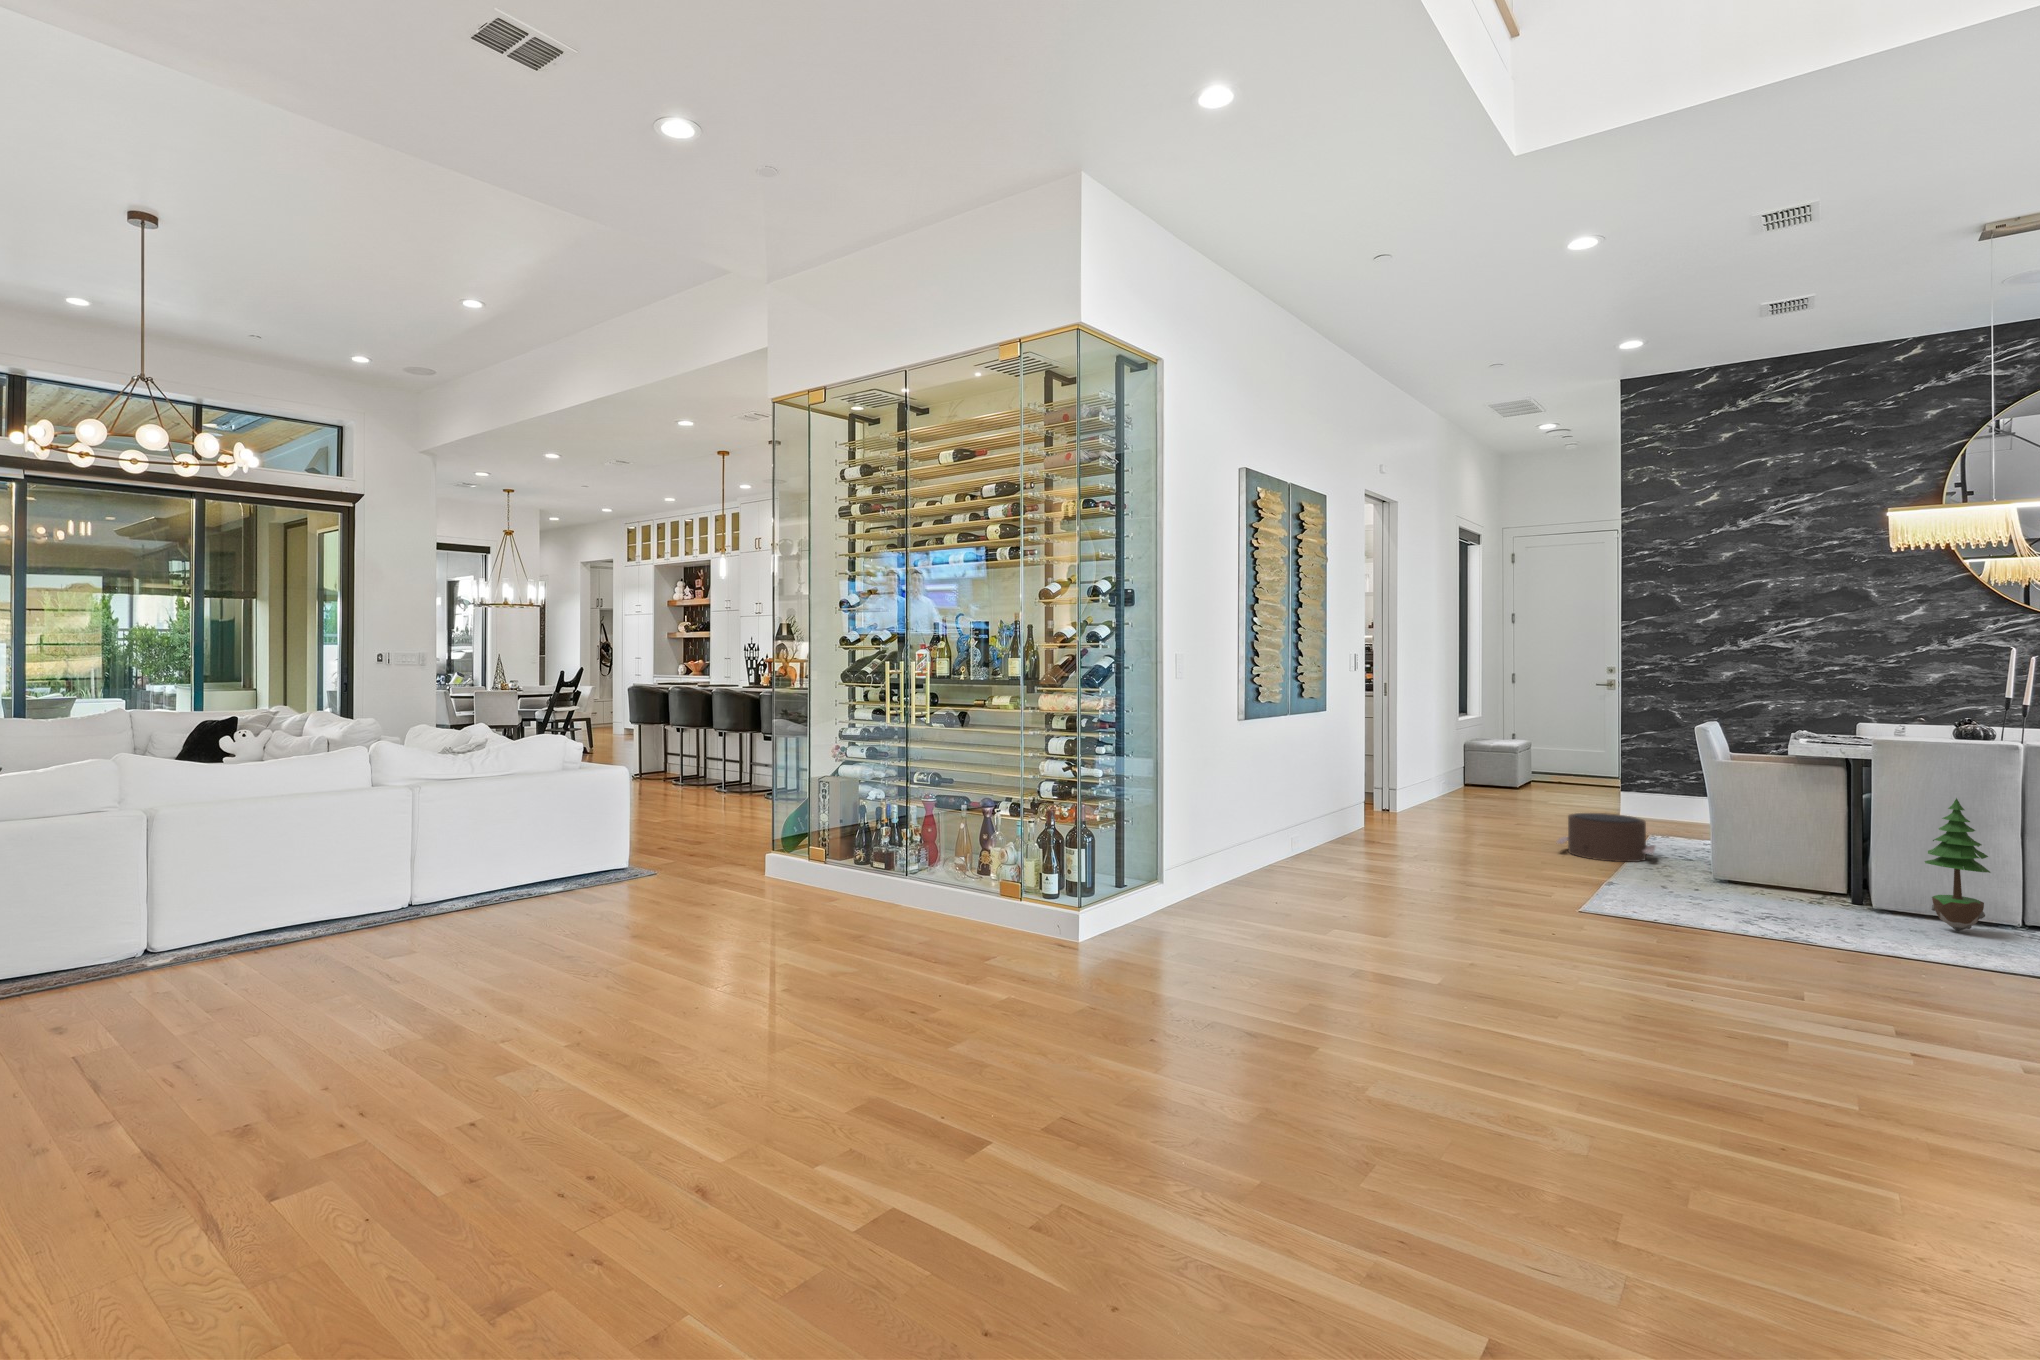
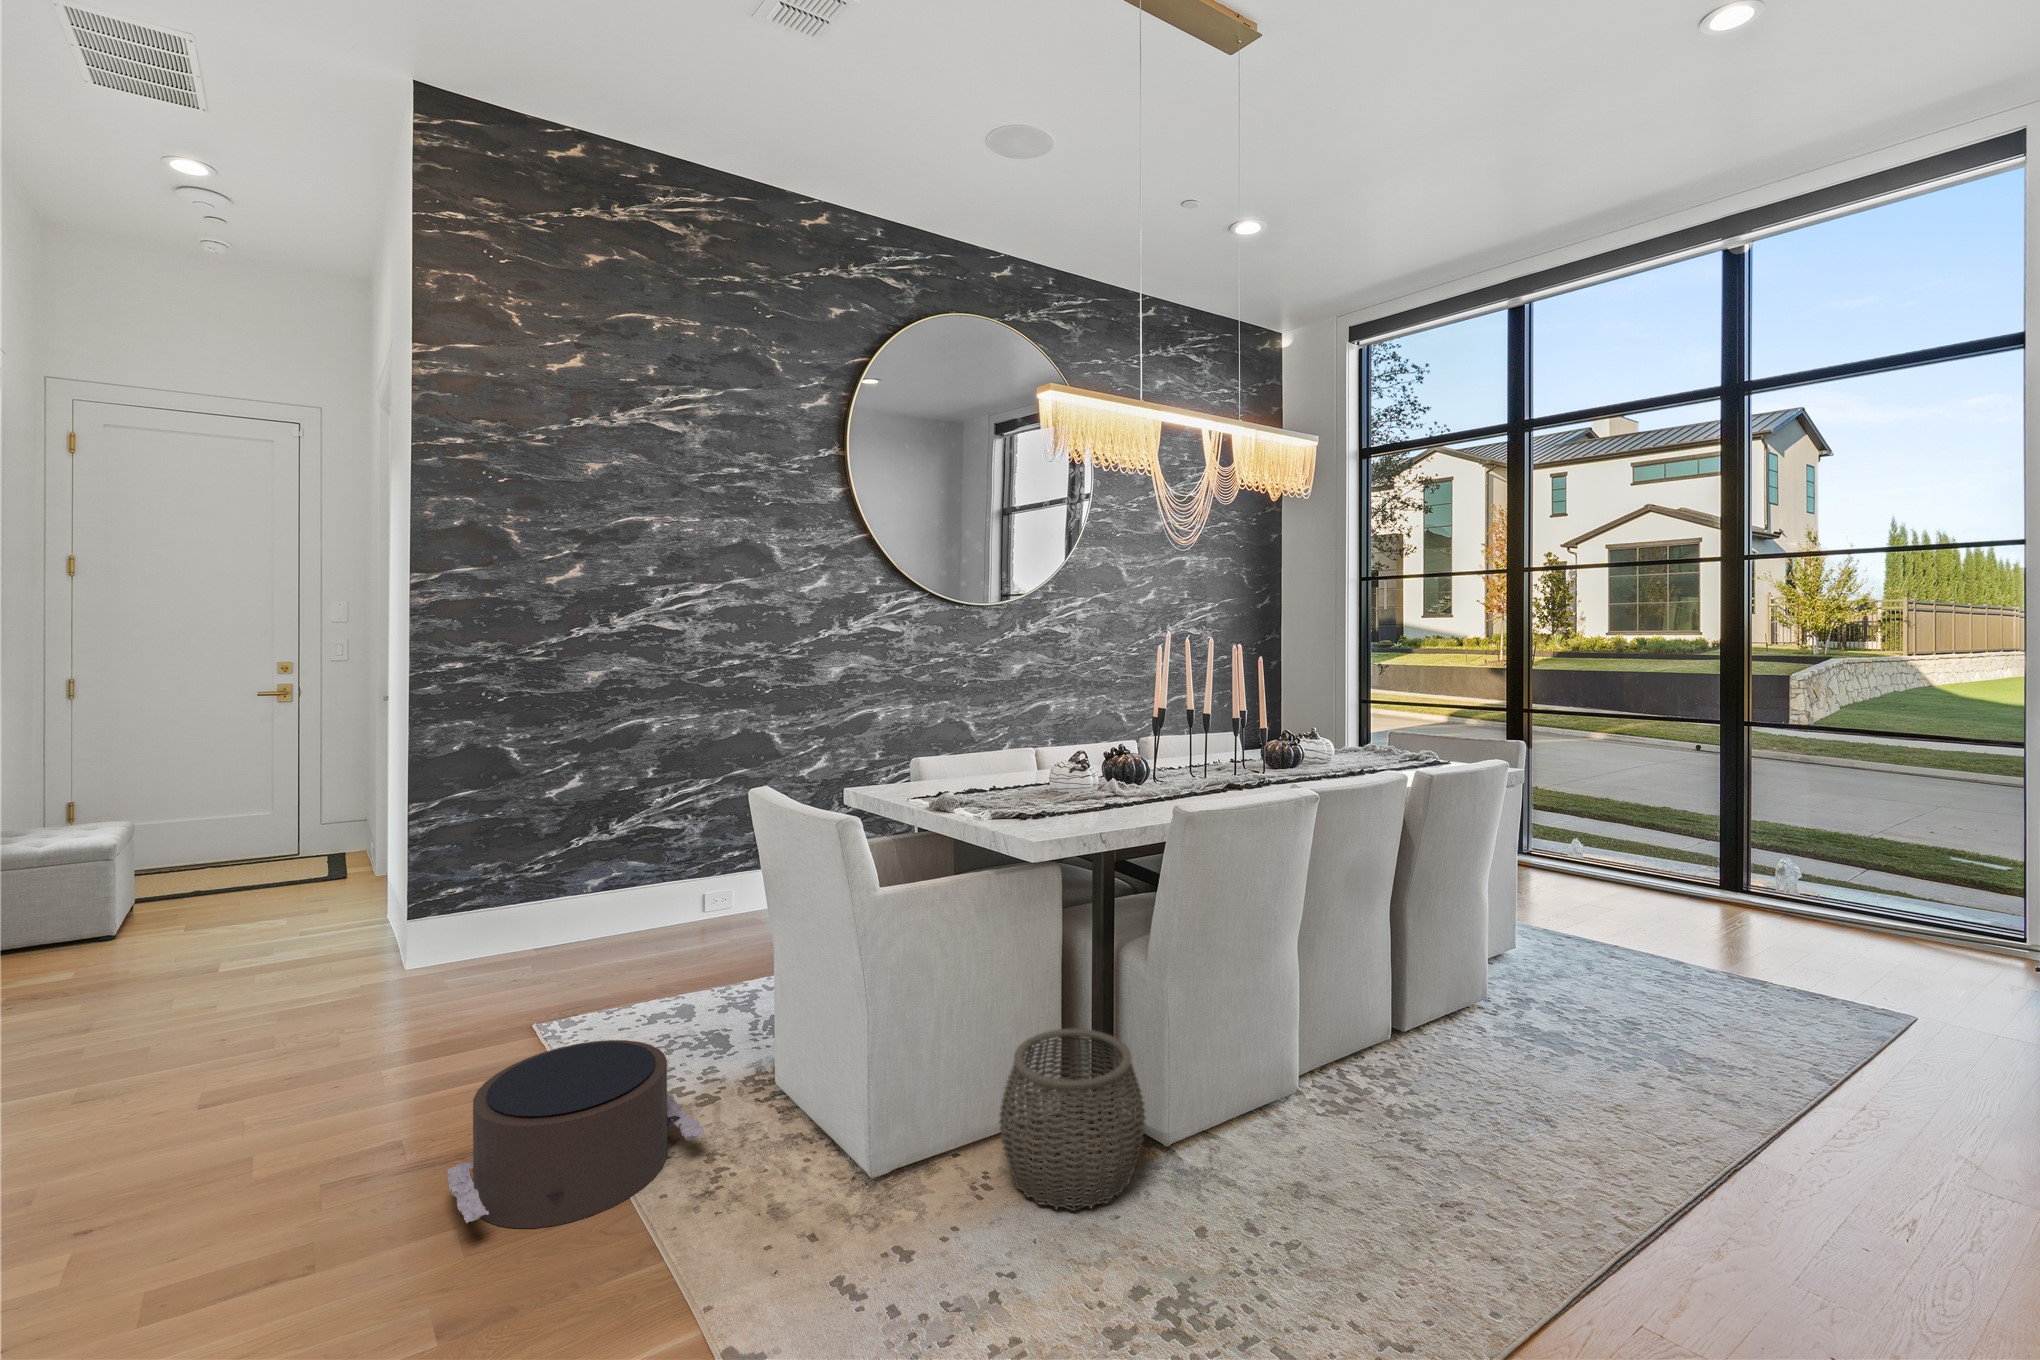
potted tree: present [1925,798,1990,931] -> none [1251,897,1332,1117]
woven basket: none [1740,837,1829,908] -> present [999,1029,1146,1210]

